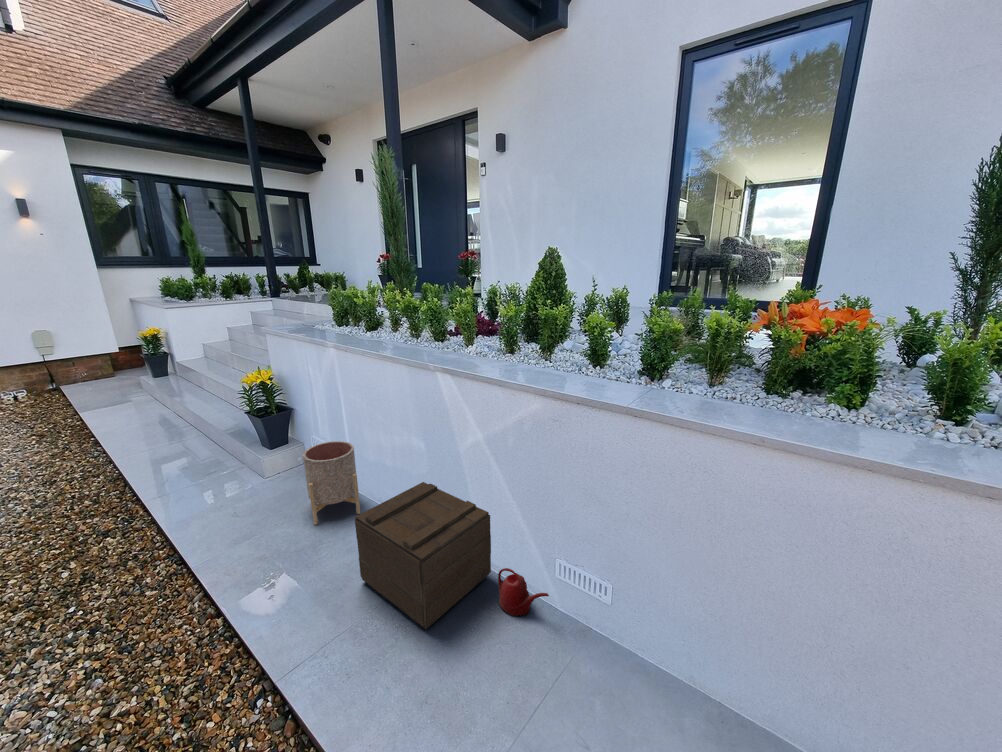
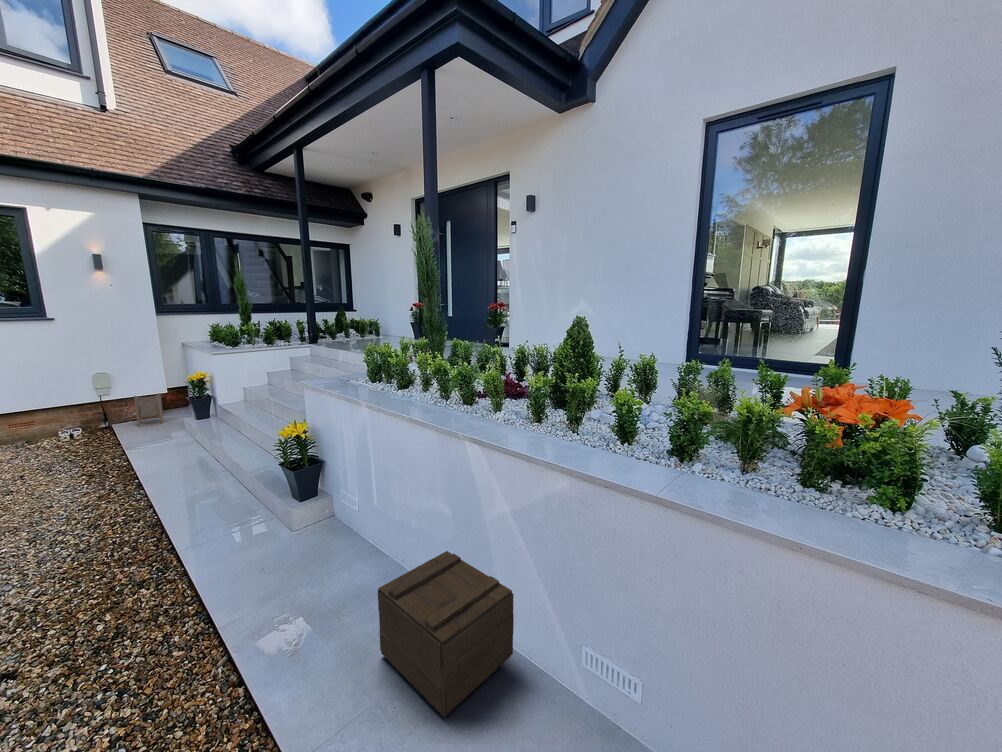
planter: present [303,441,360,525] -> present [134,393,163,426]
watering can: present [498,568,549,616] -> none [520,653,573,709]

